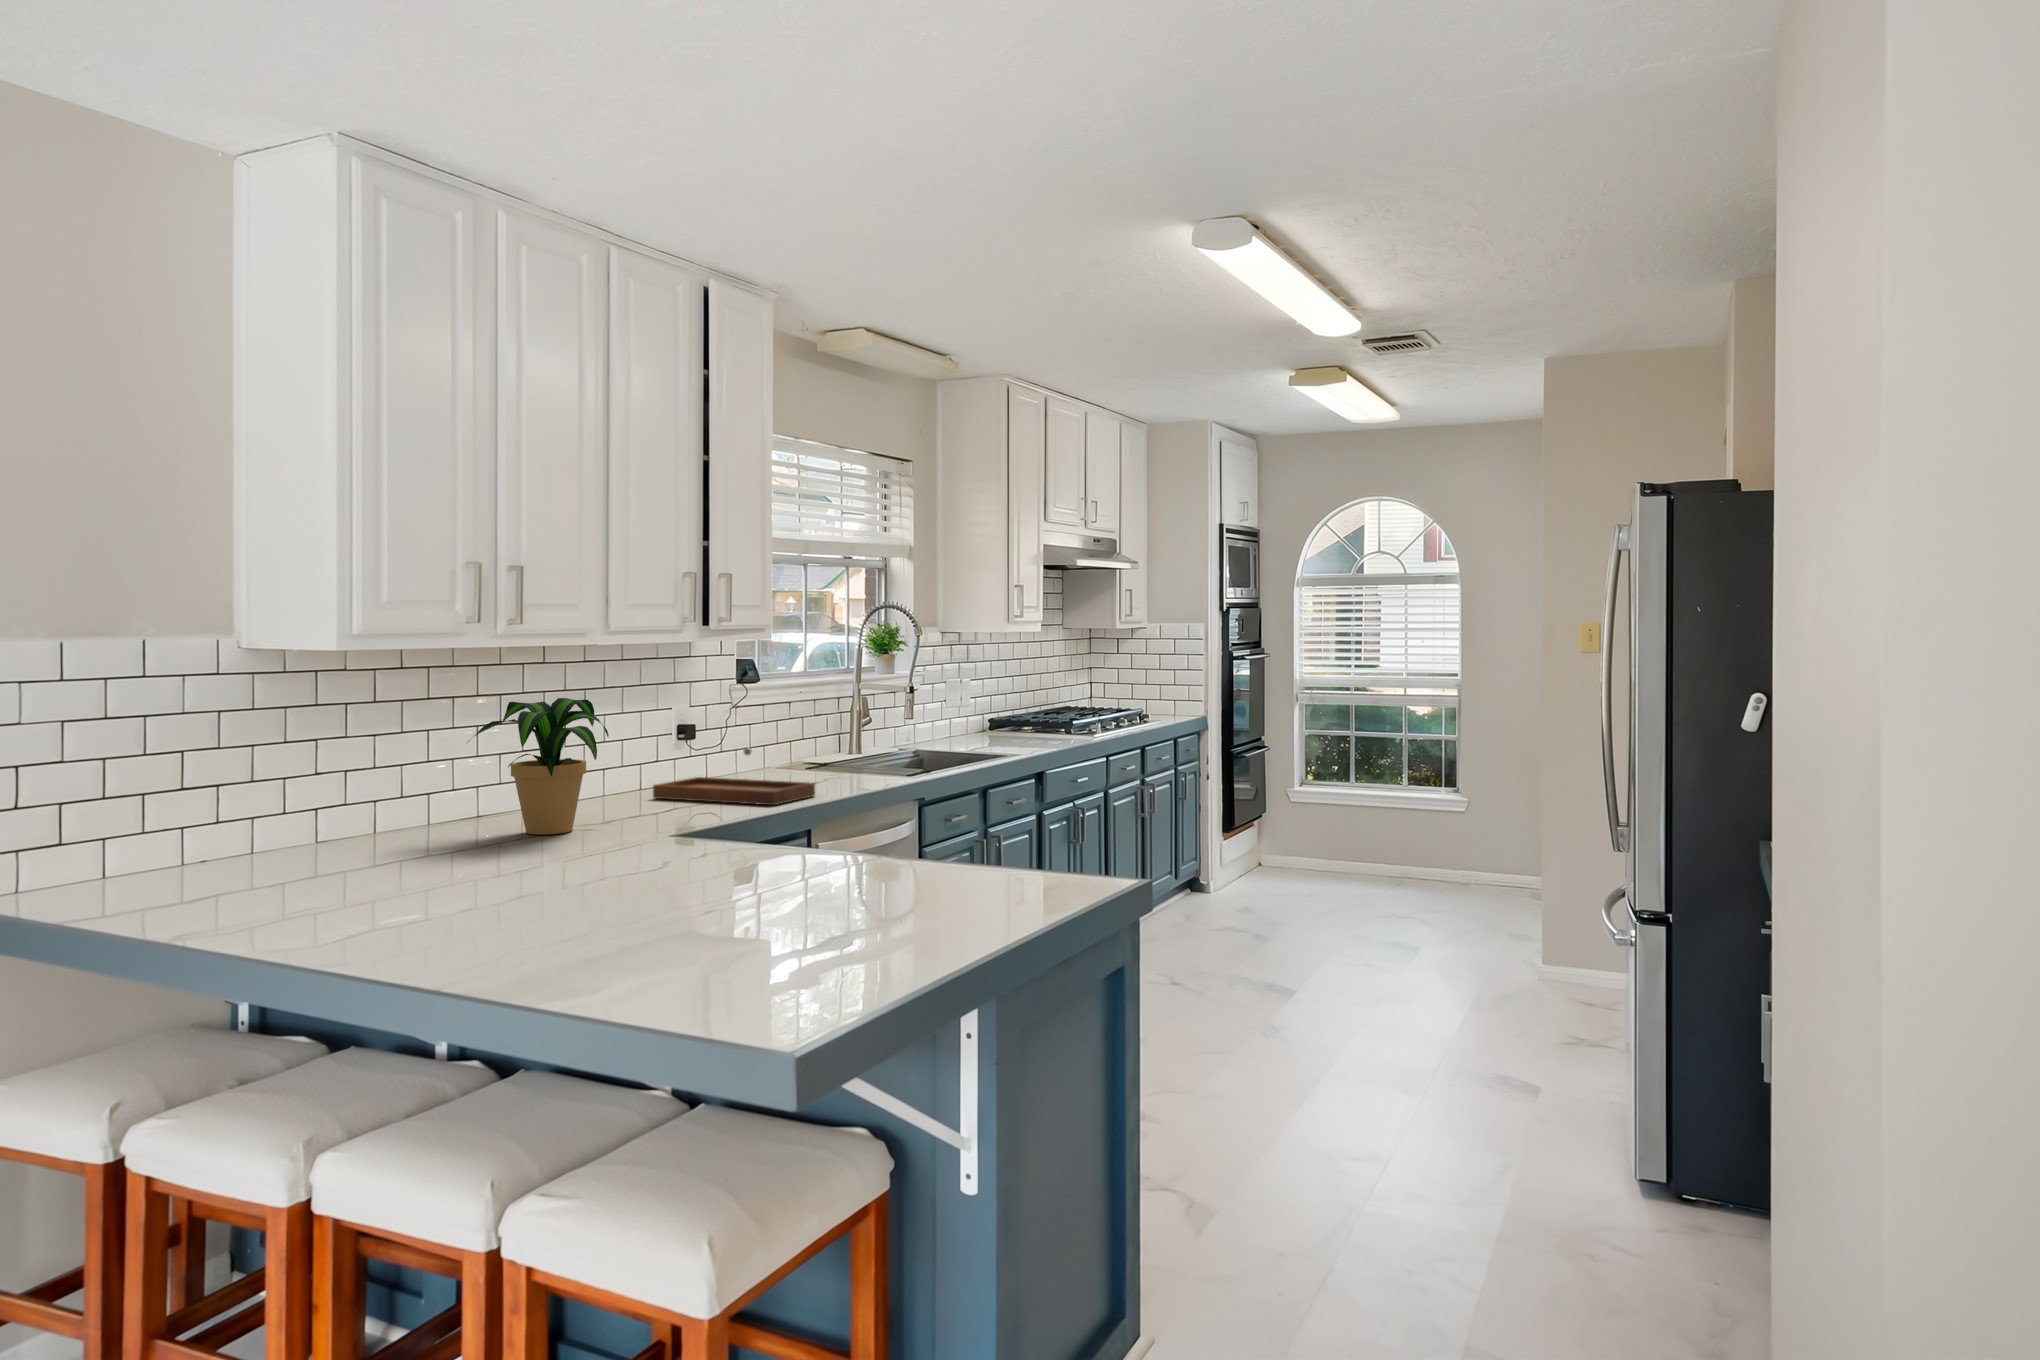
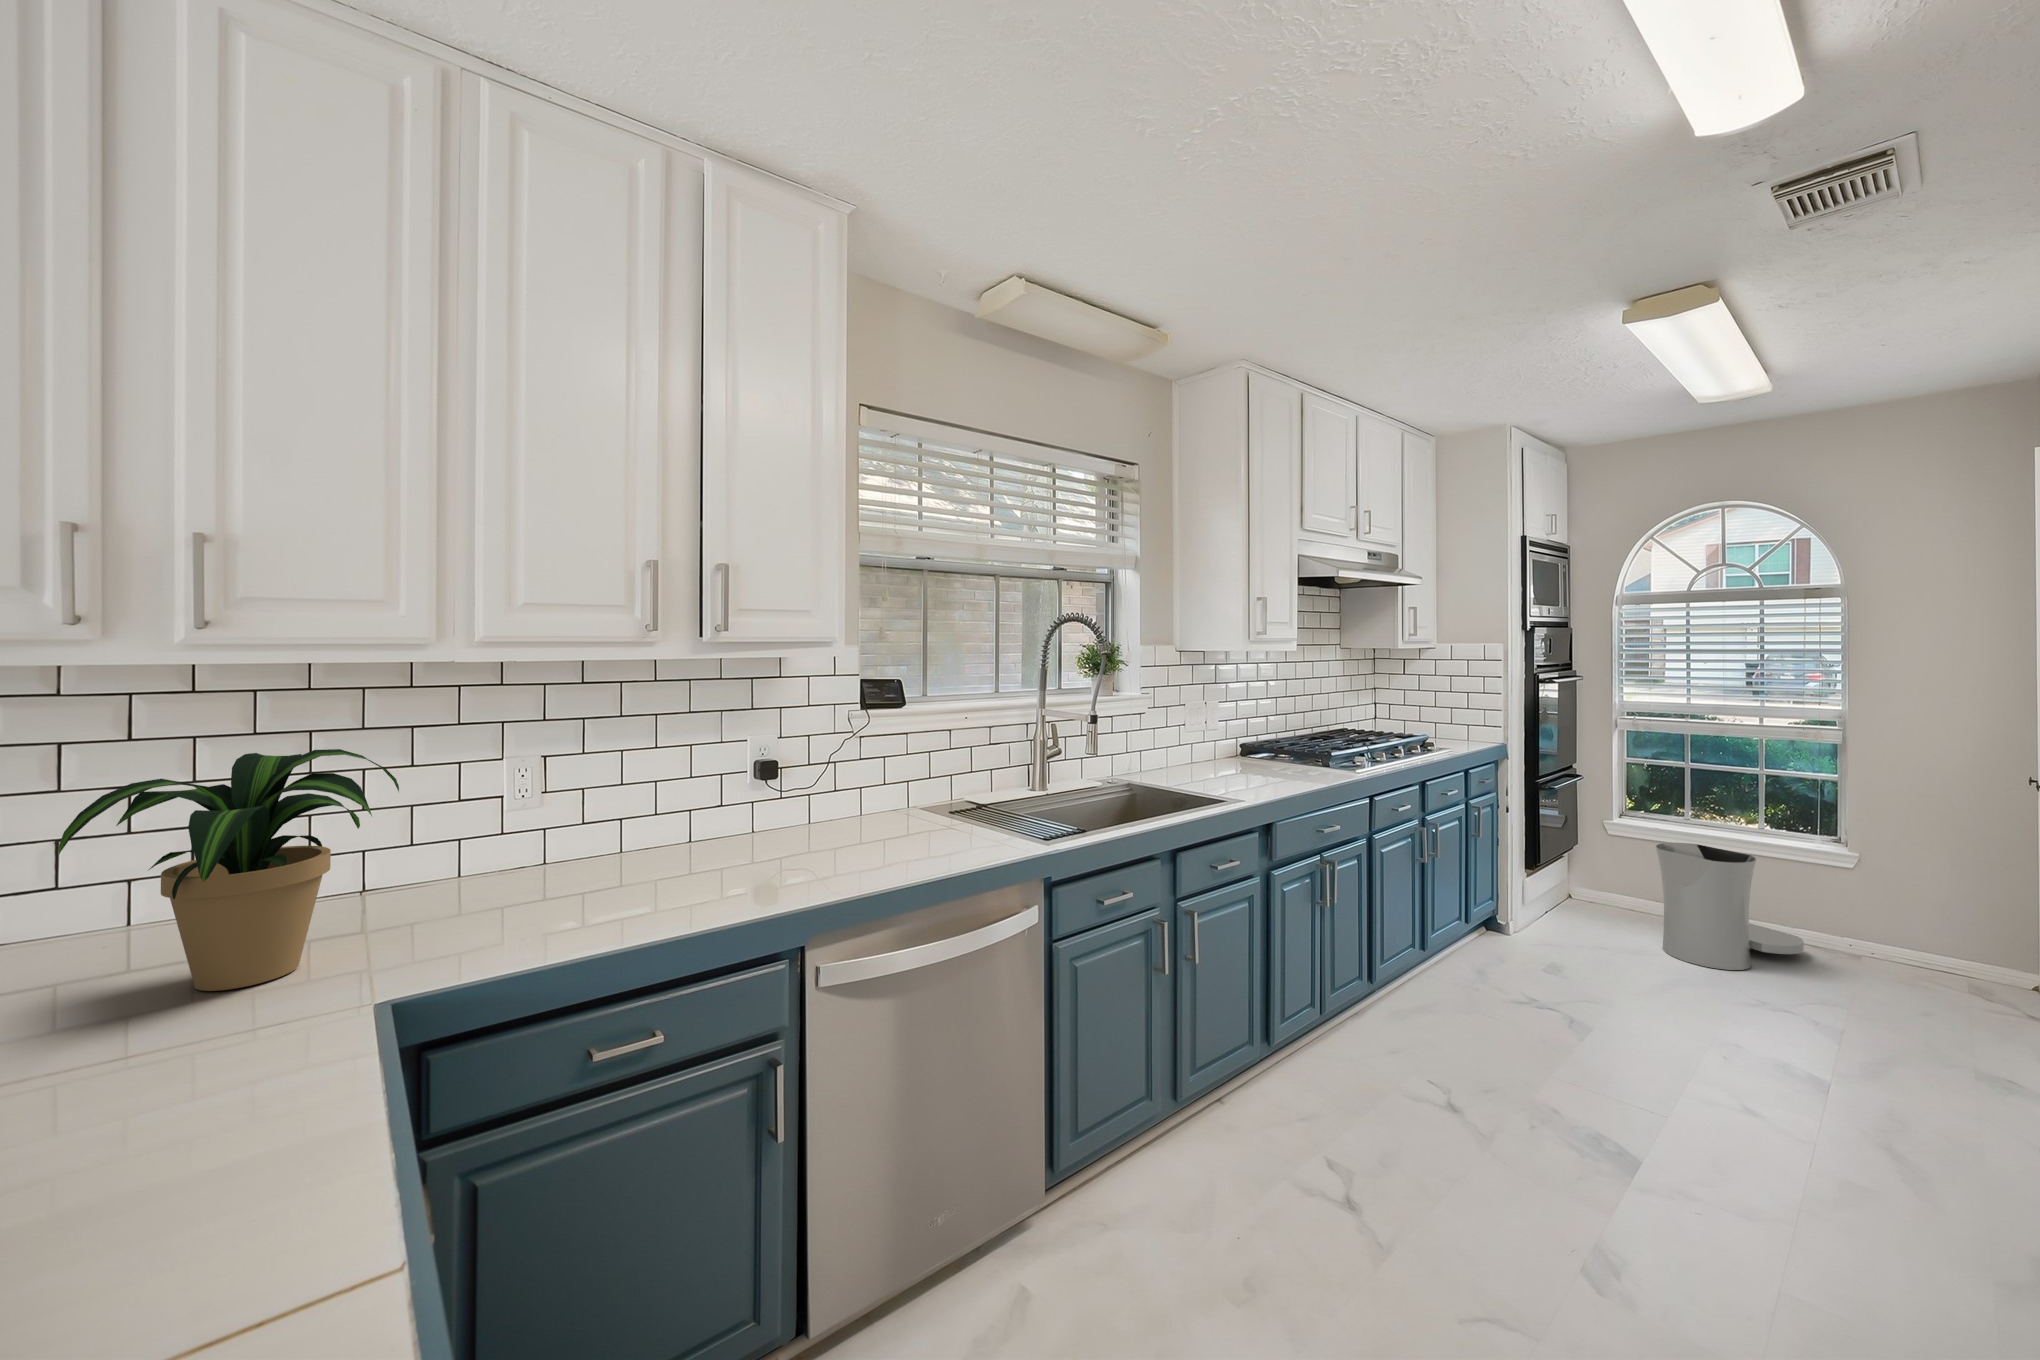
tray: present [653,747,815,805] -> none [644,811,833,920]
trash can: none [1320,798,1421,896] -> present [1656,843,1804,970]

